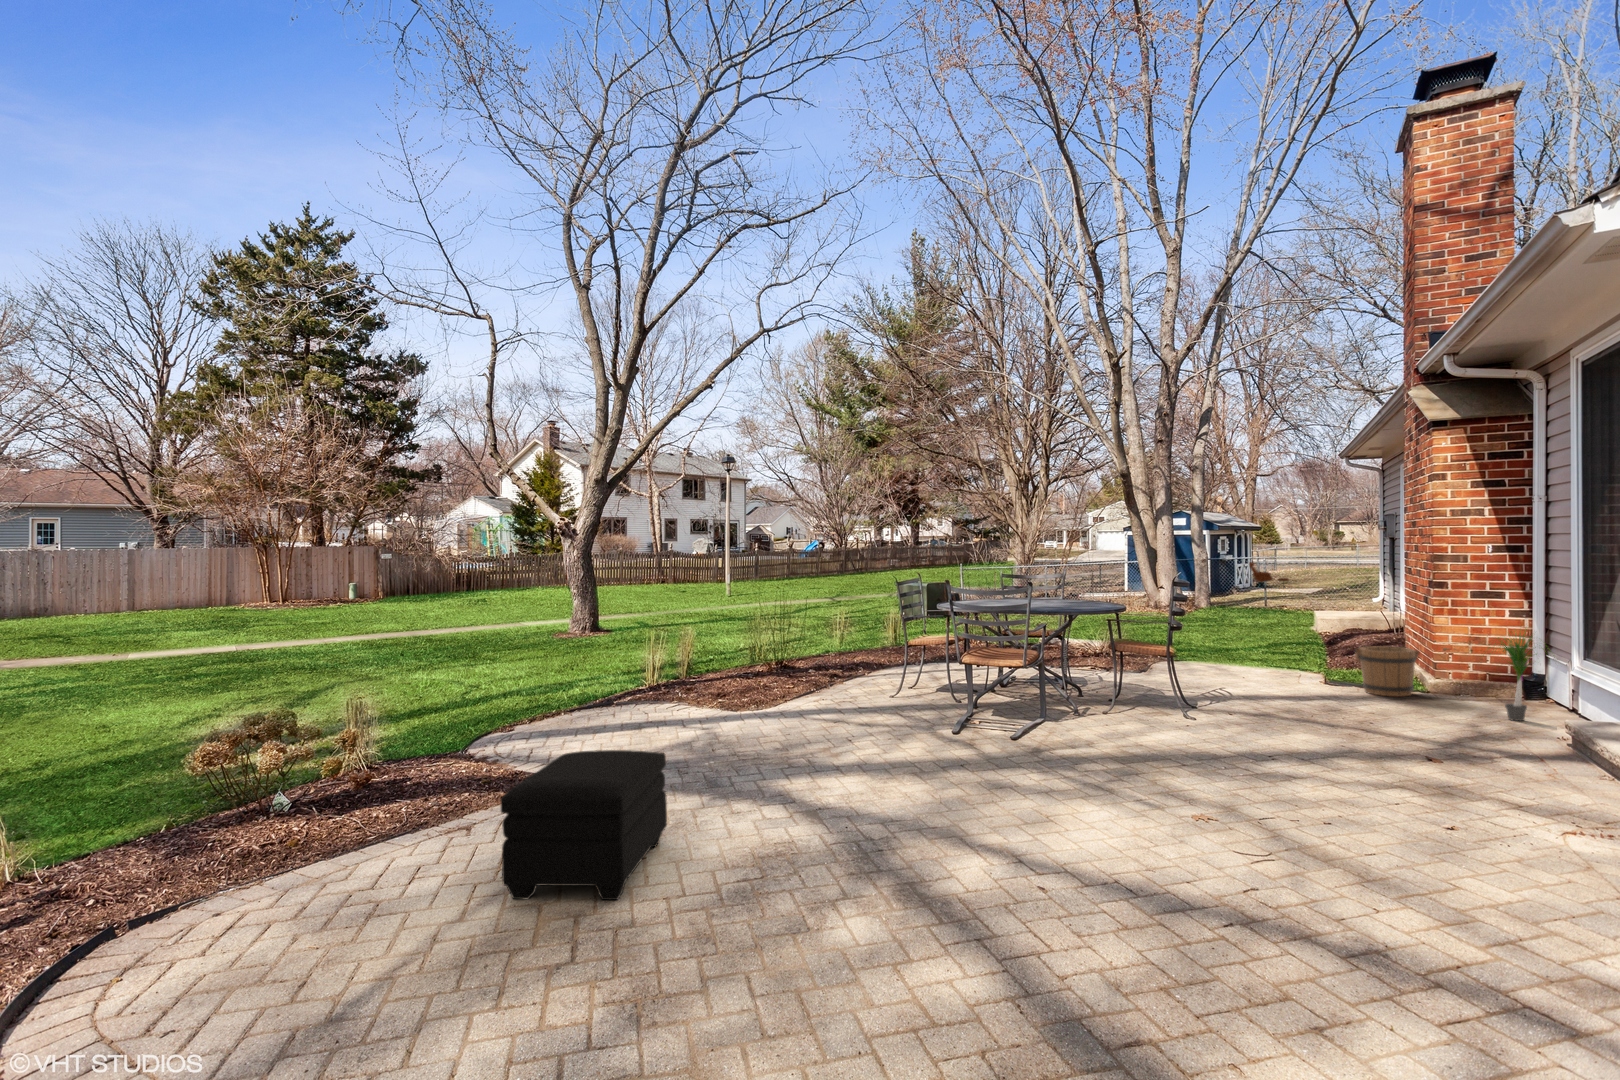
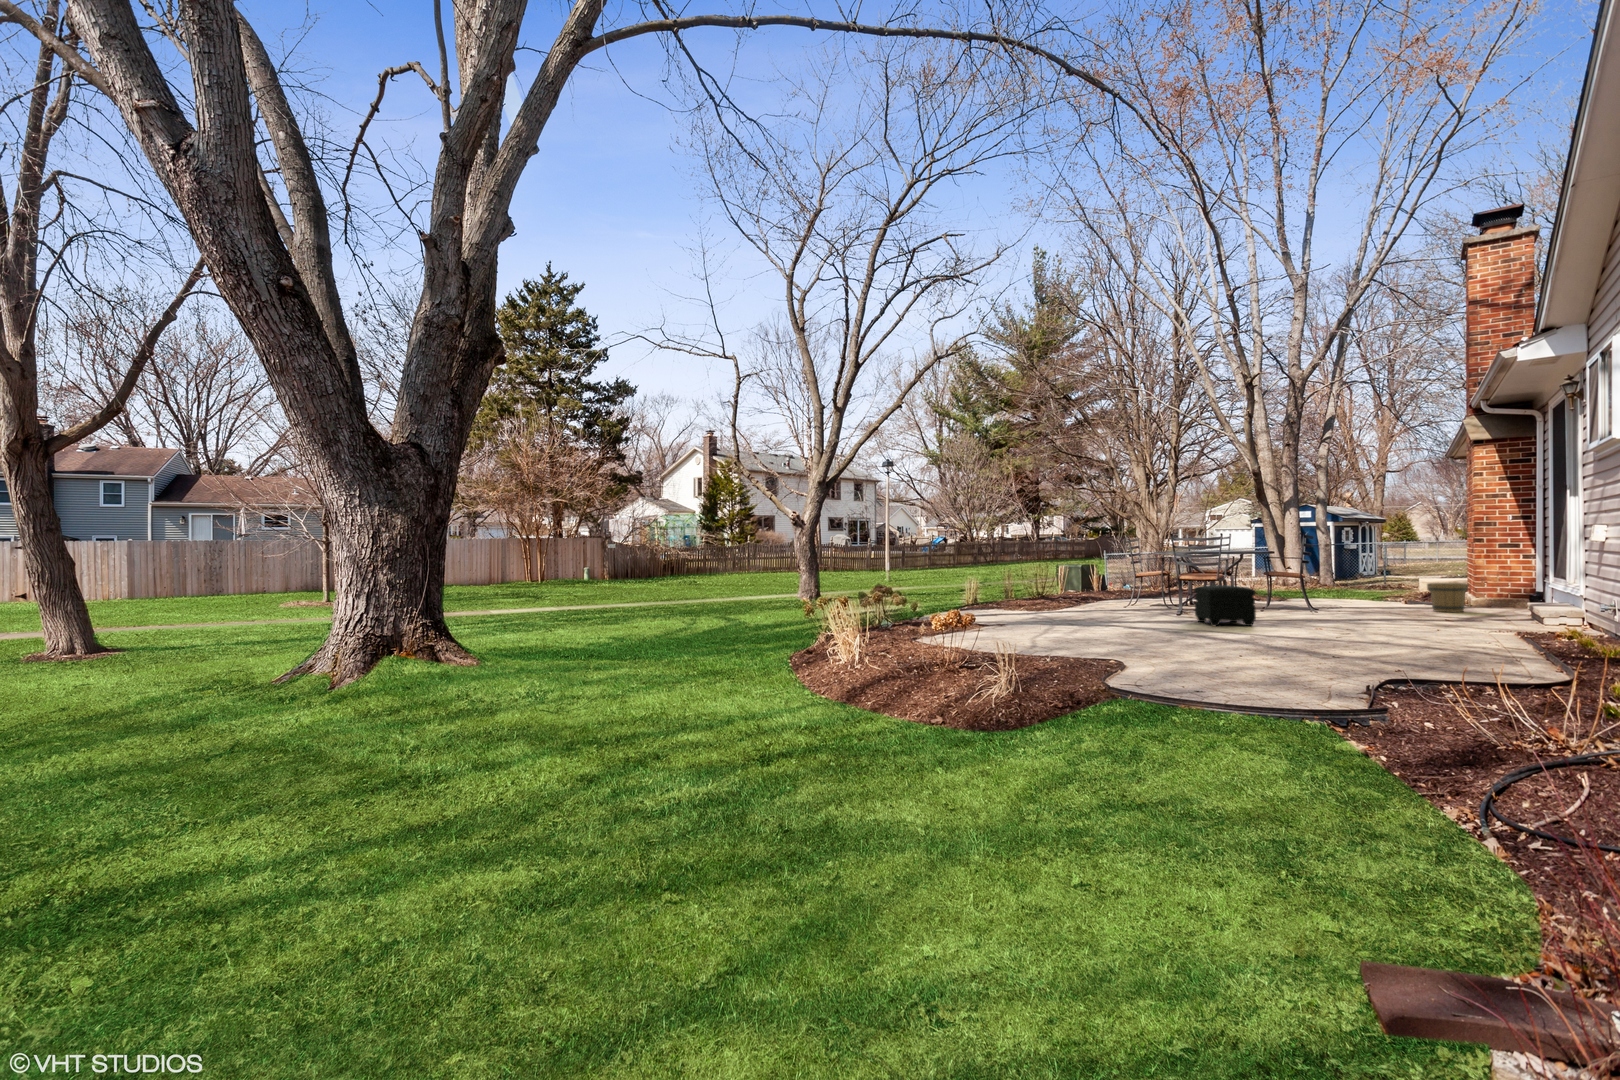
lounge chair: present [1249,562,1289,587] -> none [1370,551,1410,575]
potted plant: present [1500,635,1550,721] -> none [1497,560,1546,618]
ottoman: present [501,750,667,900] -> present [1195,585,1256,626]

